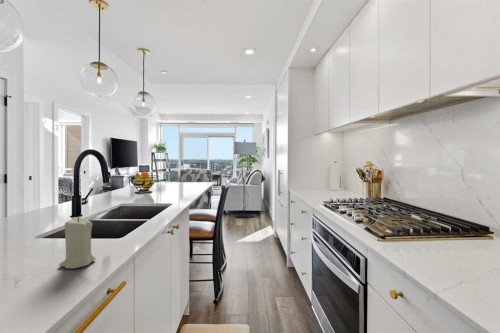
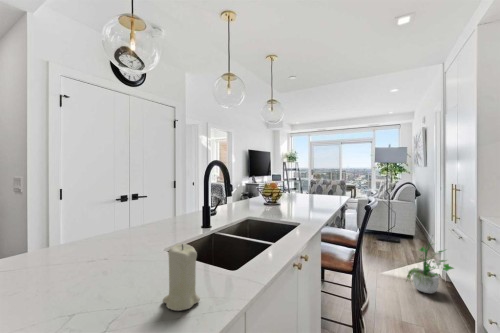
potted plant: none [252,205,280,249] -> present [407,246,453,293]

